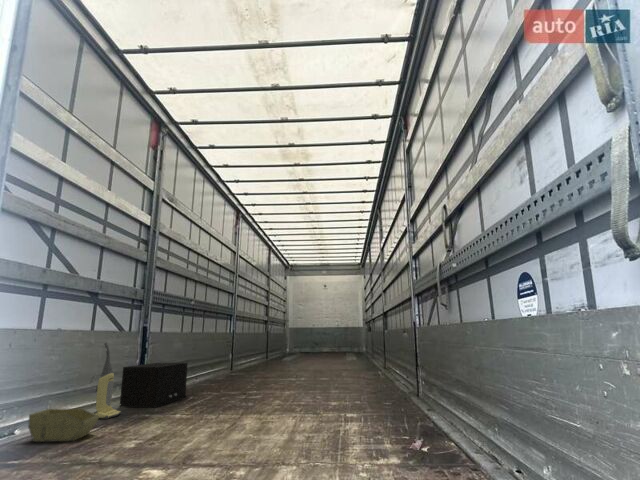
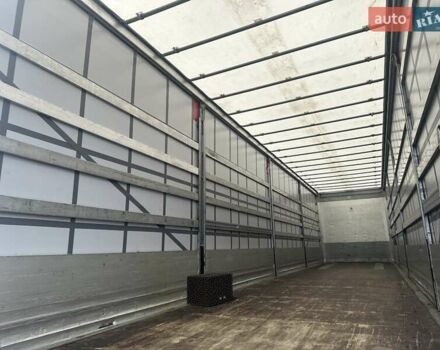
vacuum cleaner: present [94,343,121,419] -> none [167,259,185,314]
storage bin: present [28,408,99,442] -> none [121,305,164,330]

